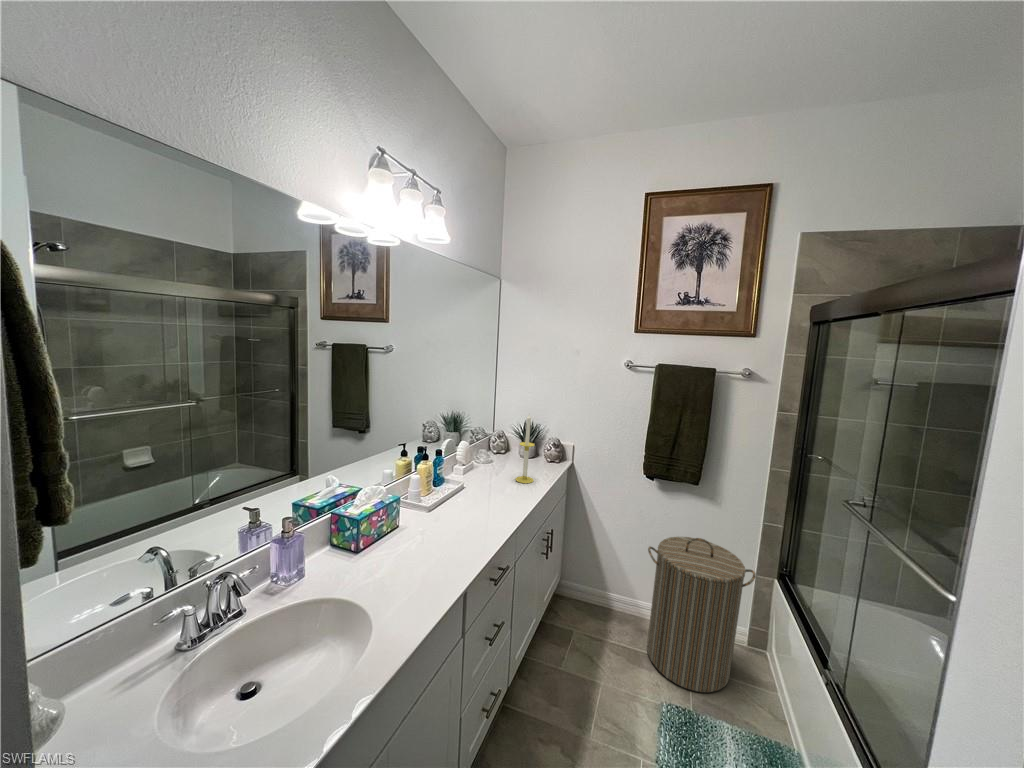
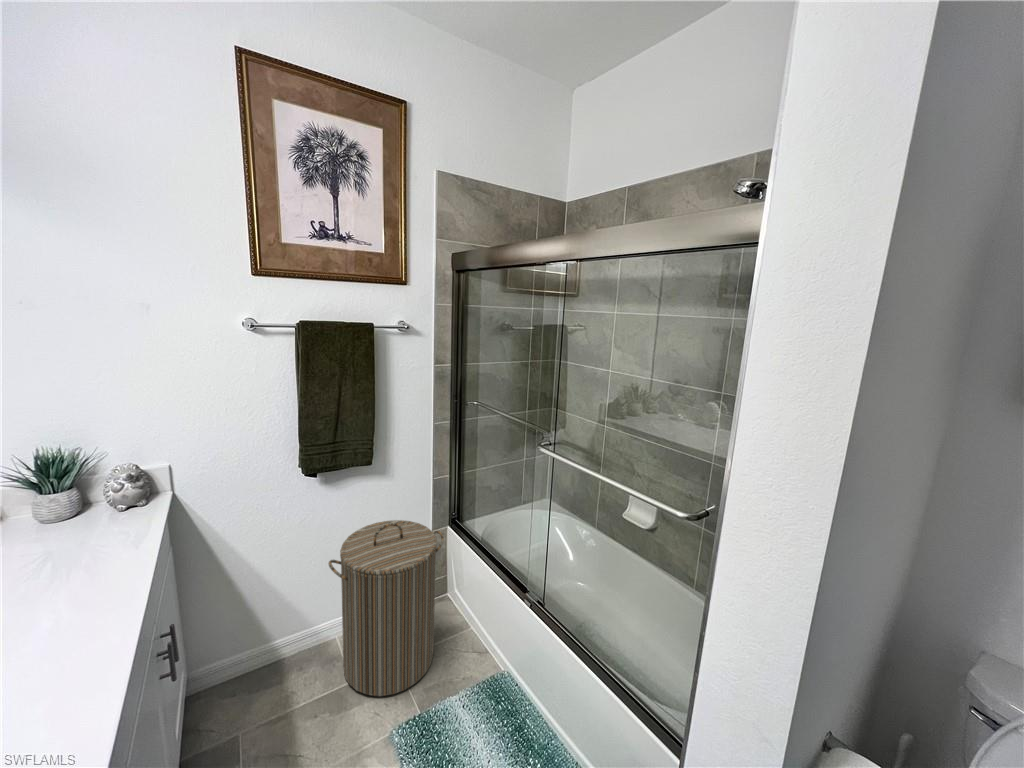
candle: present [516,415,535,483] -> none [44,441,104,584]

